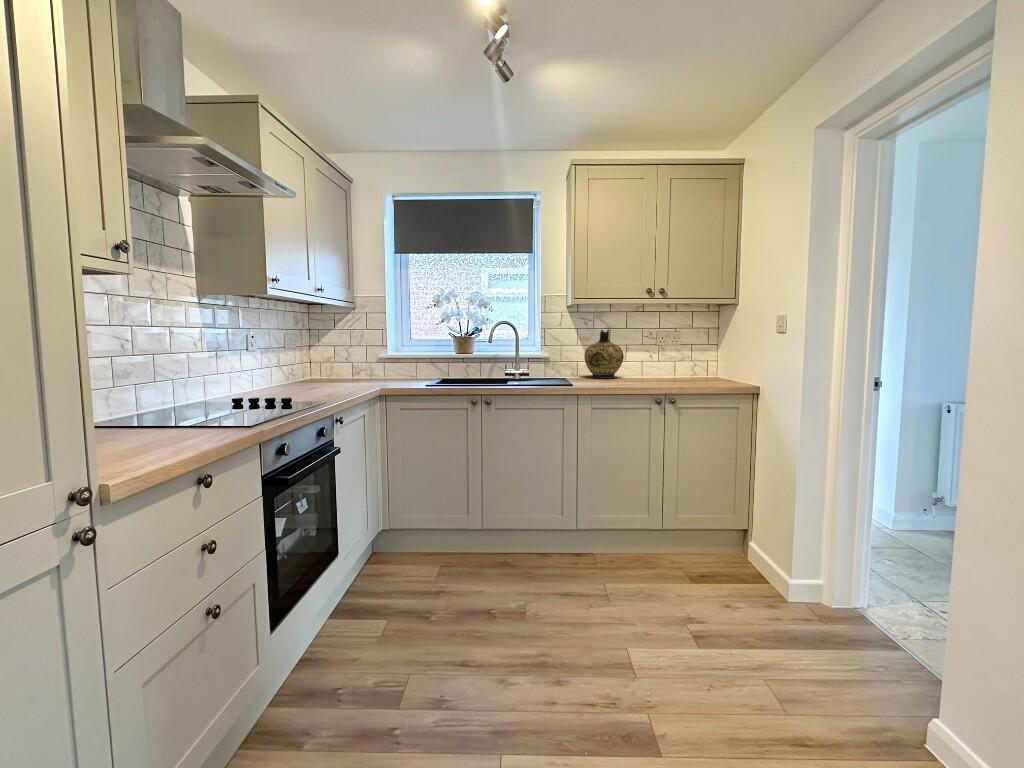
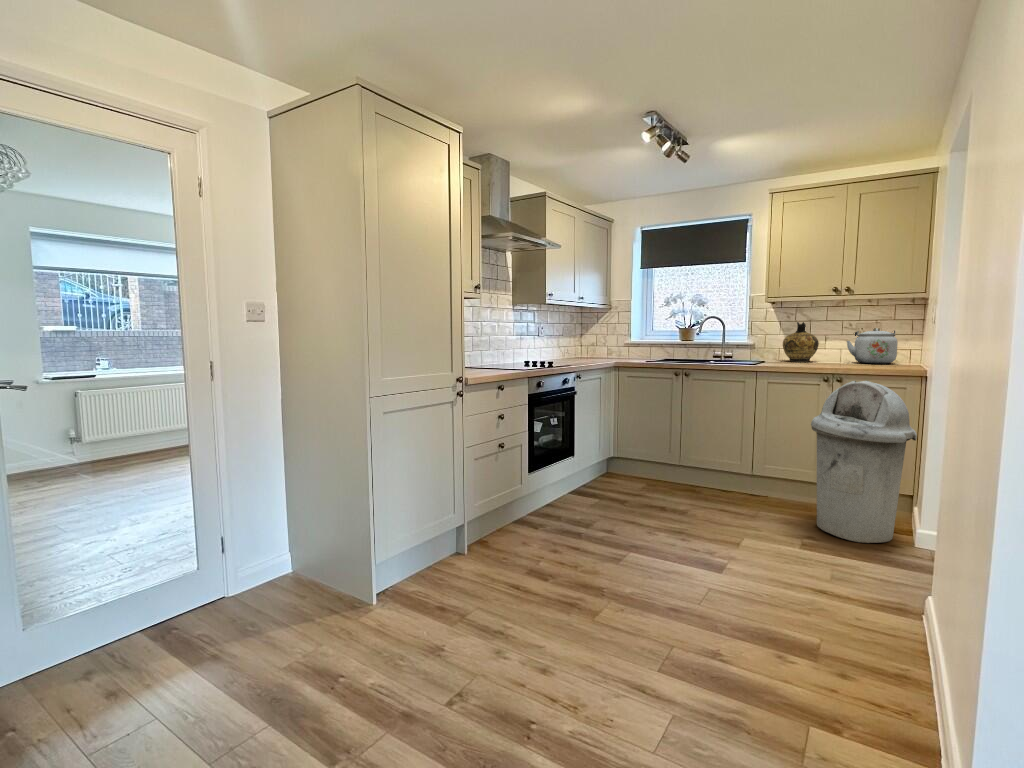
kettle: none [652,337,700,378] -> present [847,328,898,364]
trash can: none [667,407,784,614] -> present [811,381,917,543]

